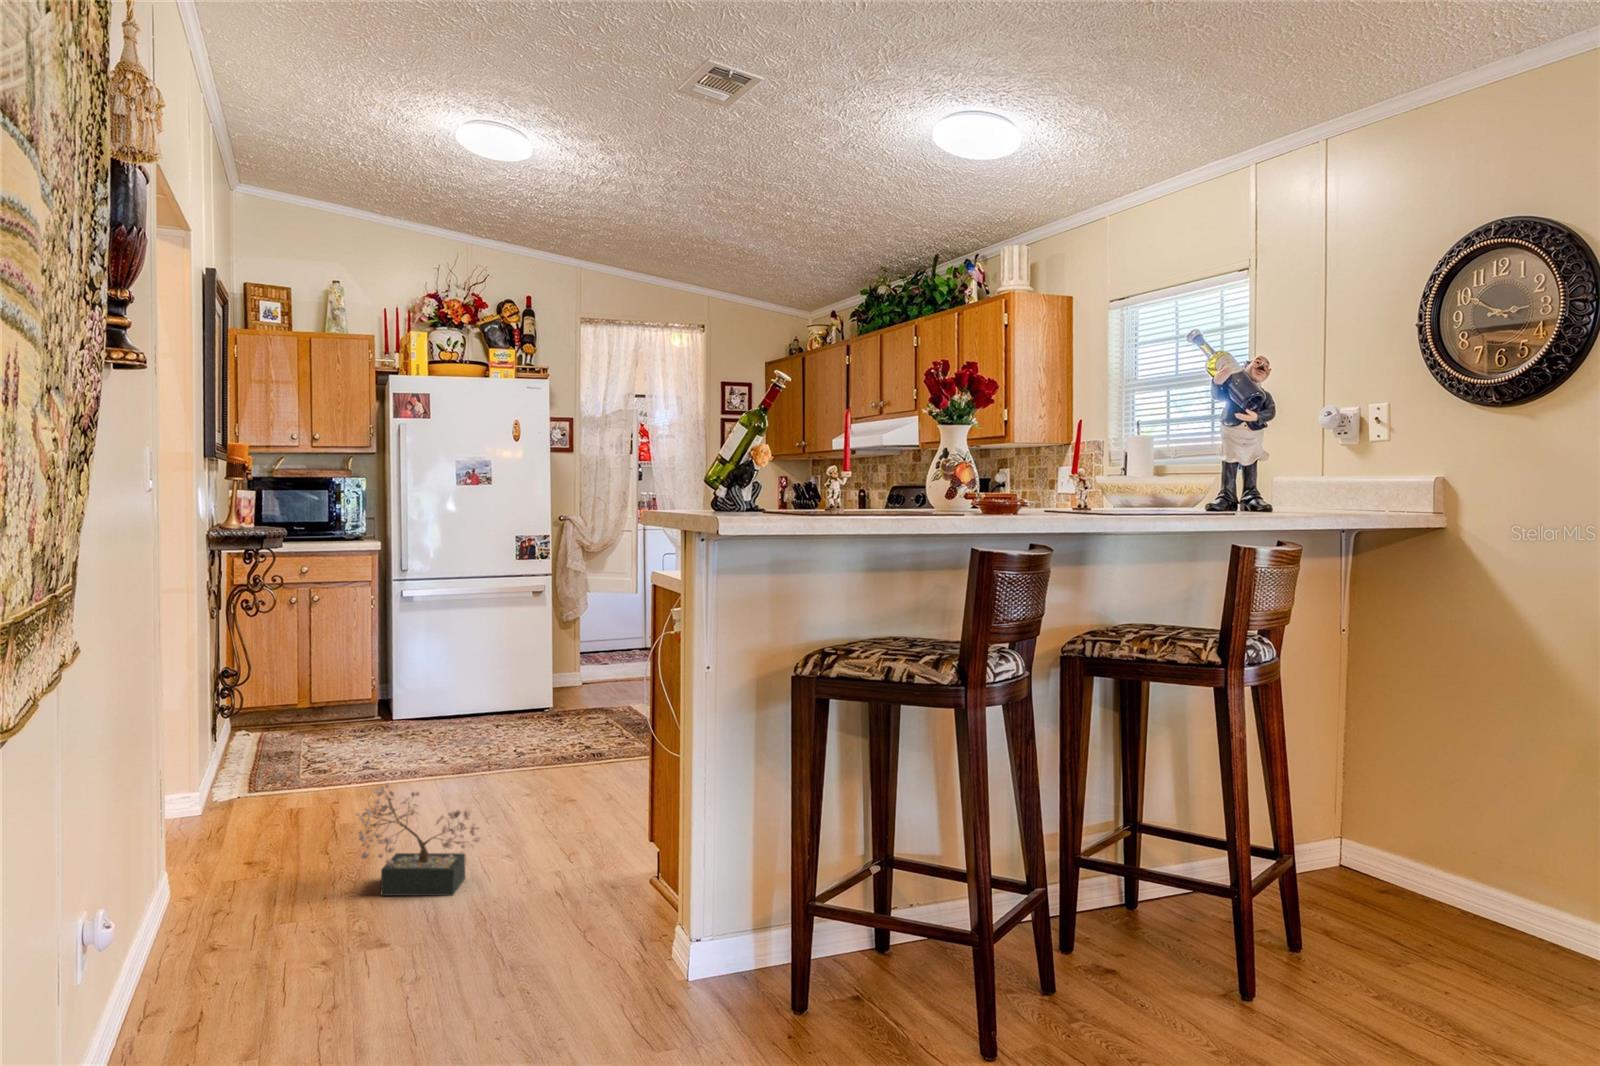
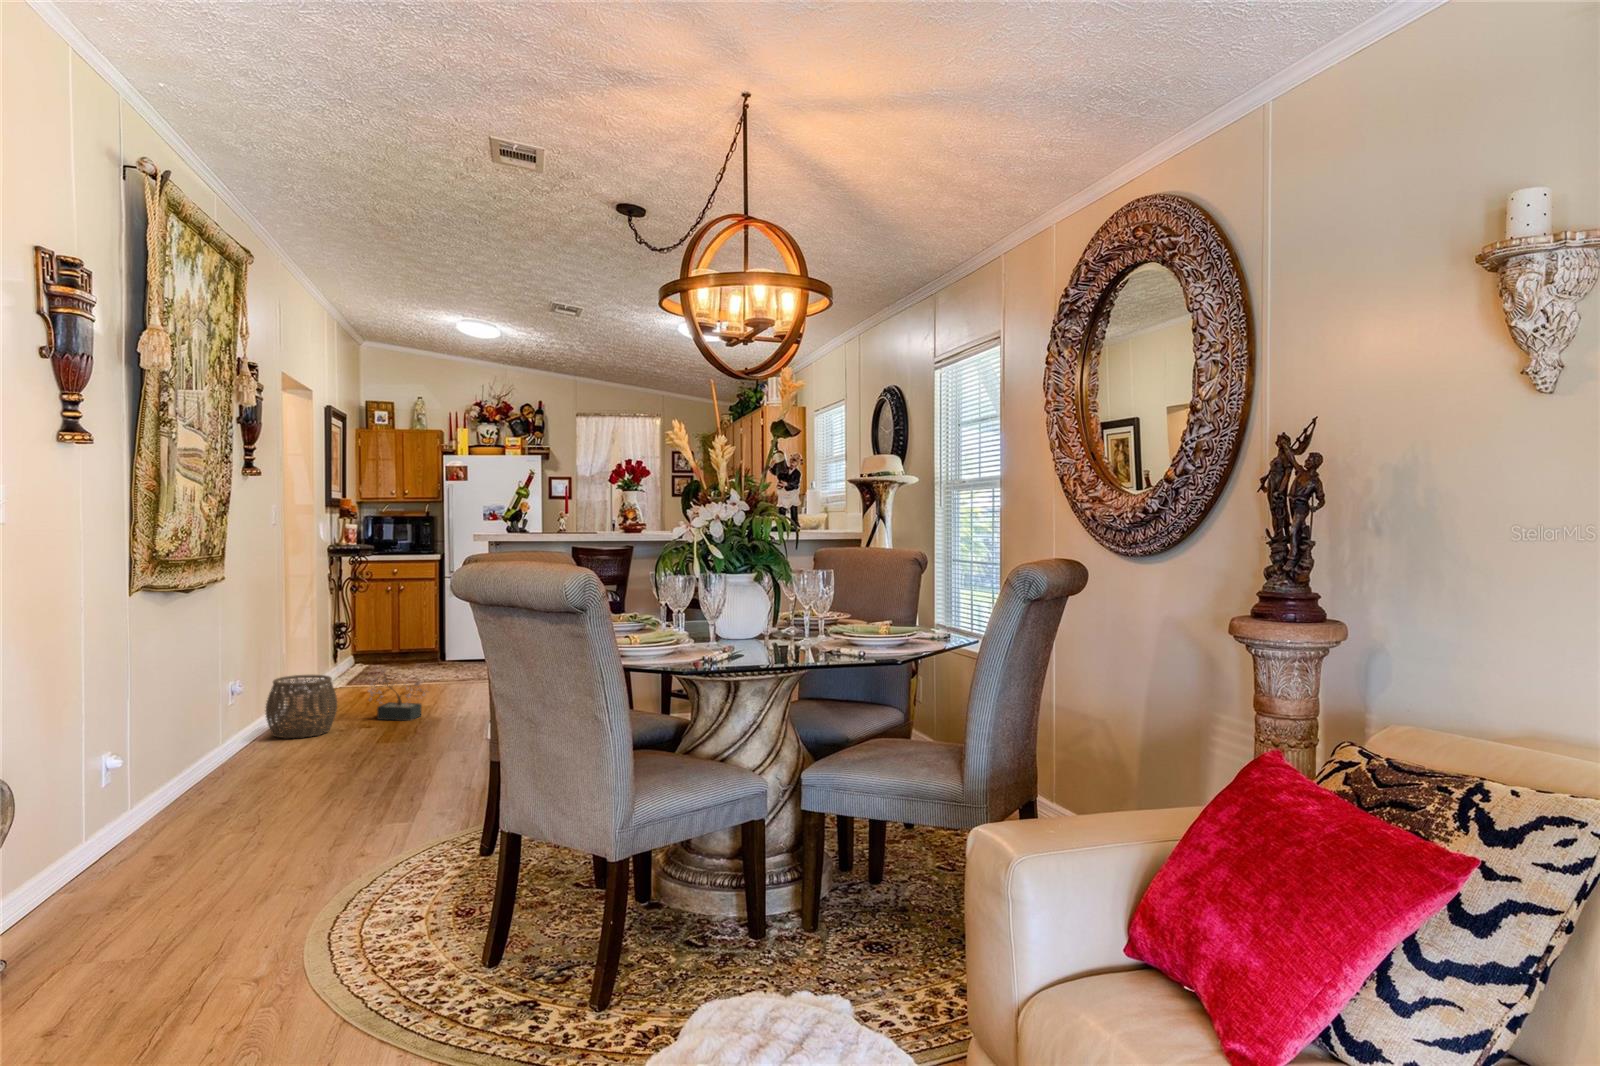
woven basket: none [154,819,316,981] -> present [266,675,337,739]

